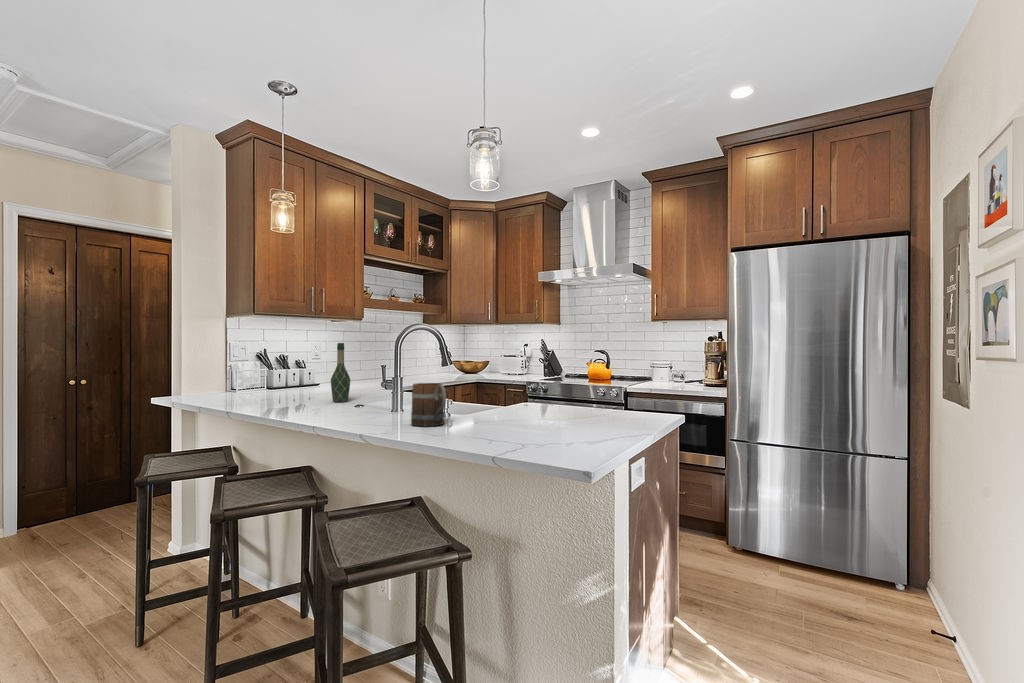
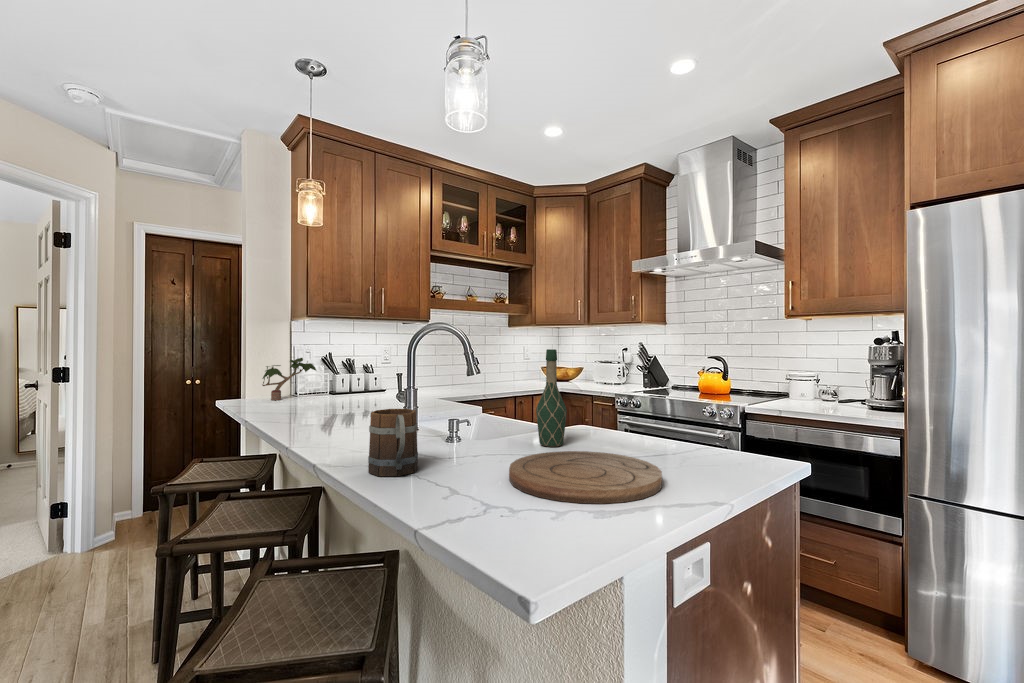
wine bottle: present [331,343,350,402] -> present [536,349,567,447]
potted plant: none [204,351,265,393] -> present [262,358,316,400]
cutting board: none [507,409,601,430] -> present [509,451,662,504]

